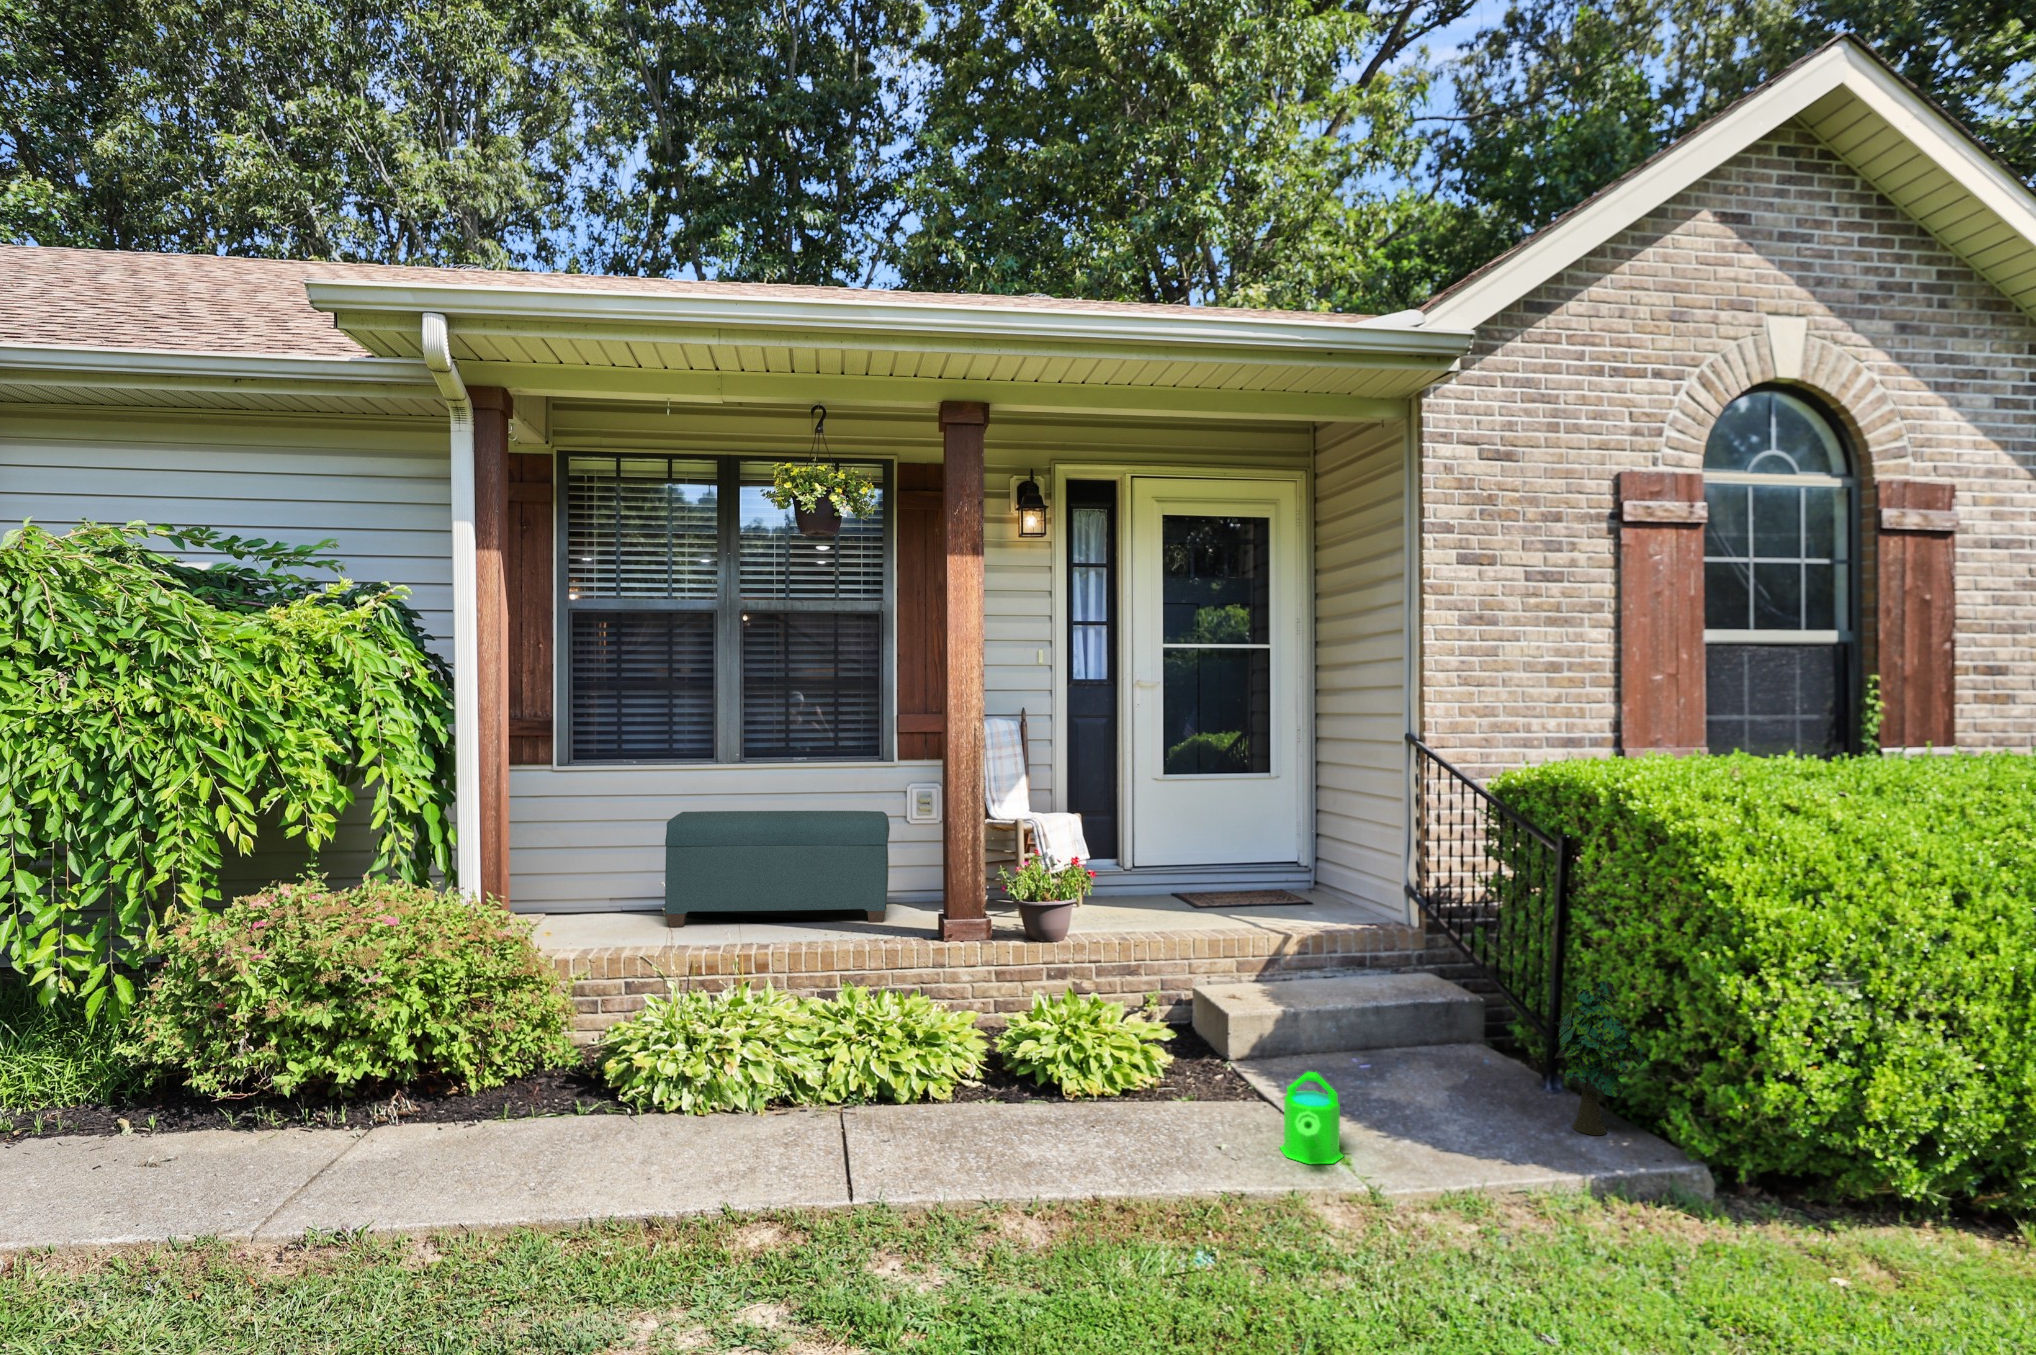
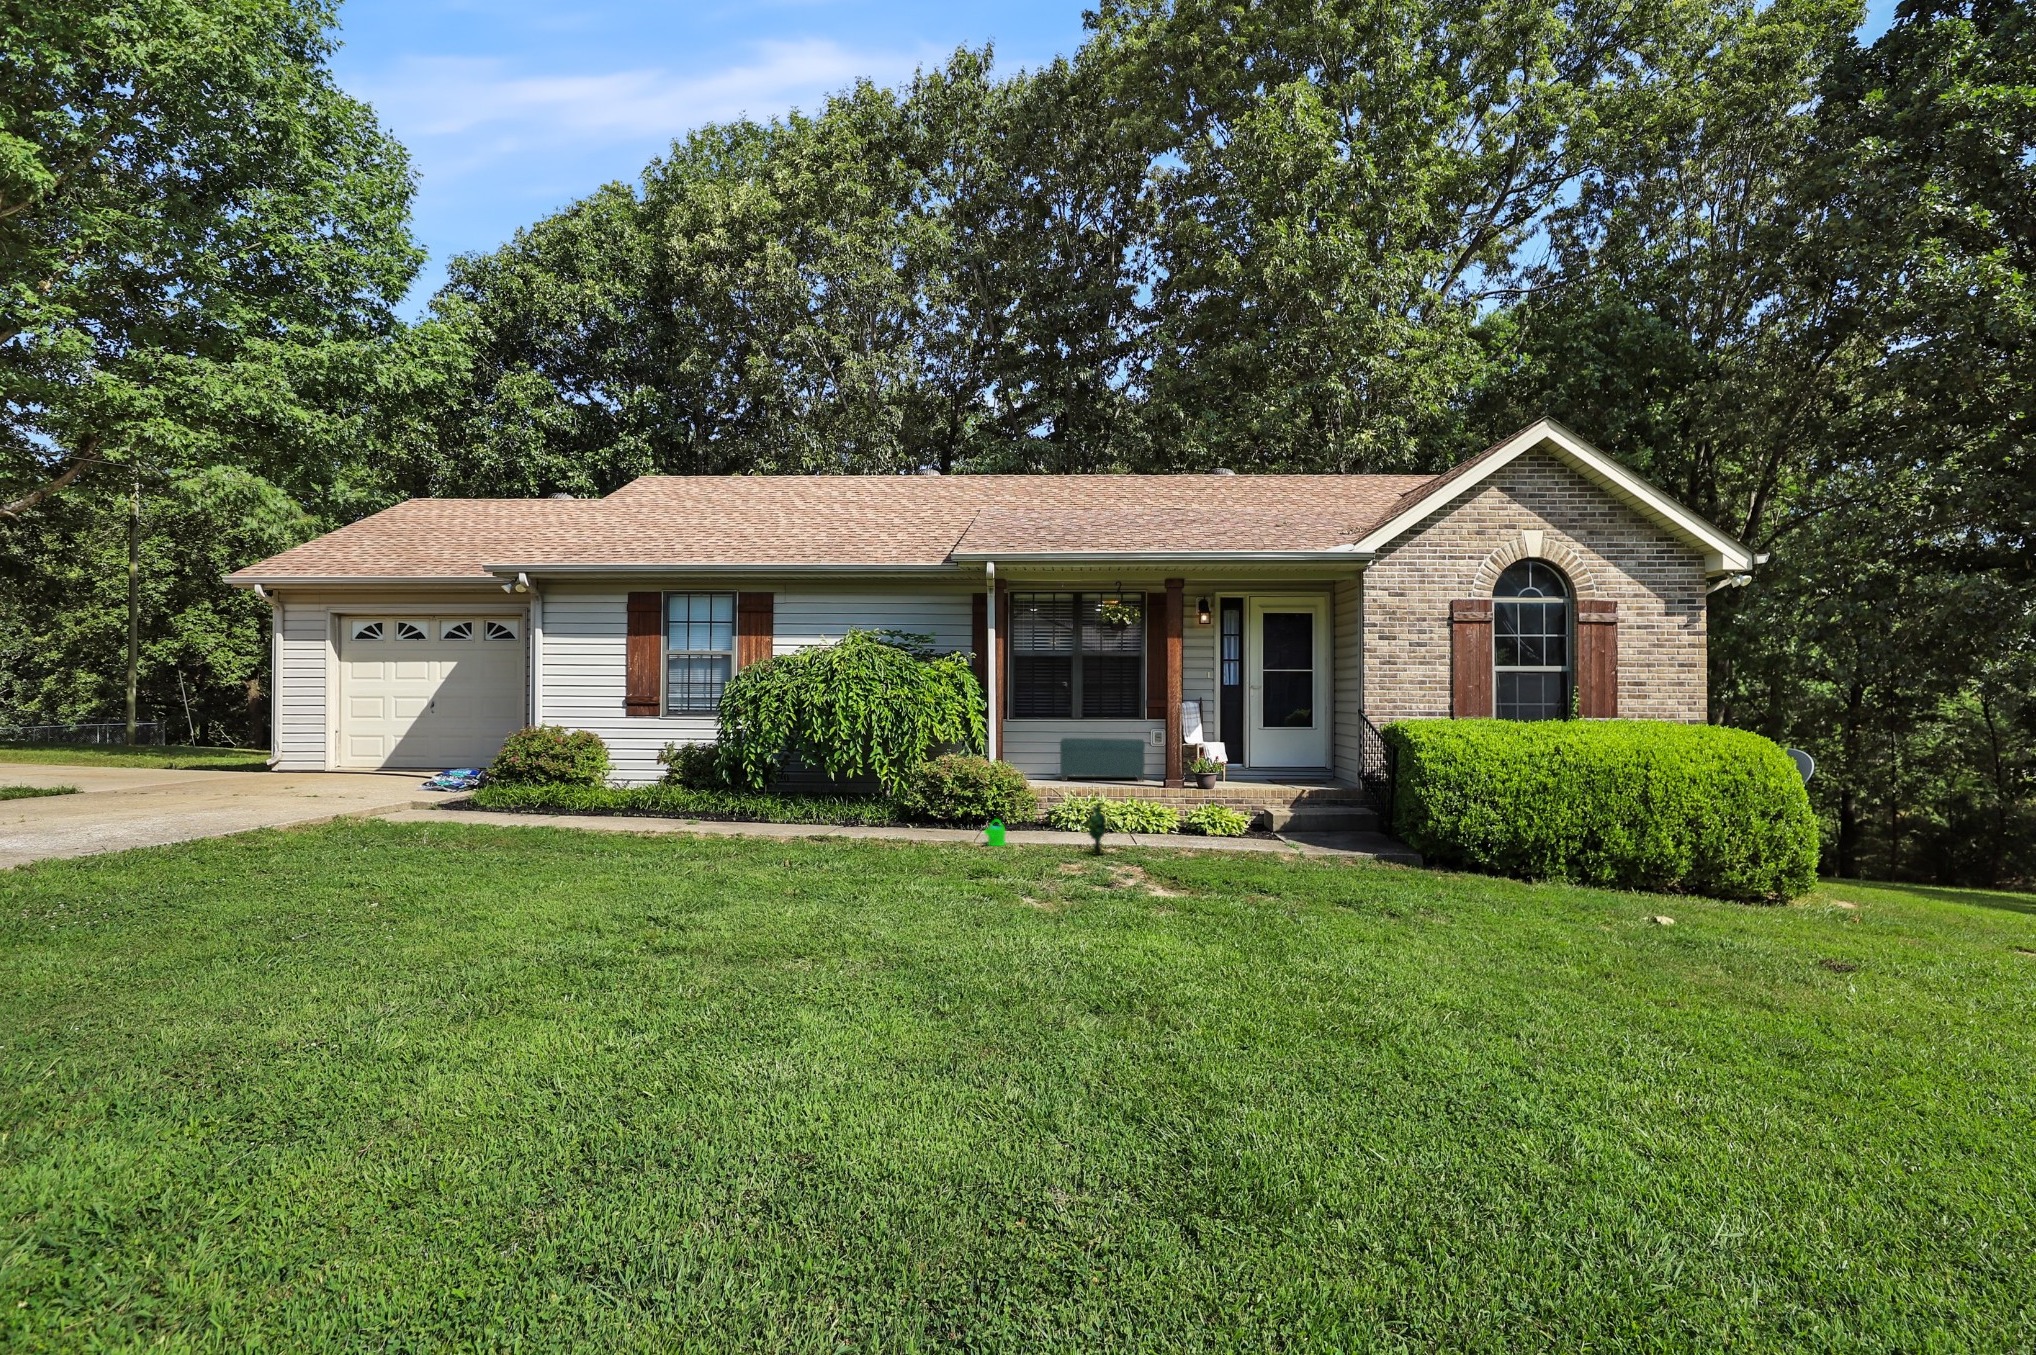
decorative plant: present [1553,981,1646,1135] -> present [1086,802,1111,855]
watering can: present [1280,1072,1343,1164] -> present [984,819,1006,846]

